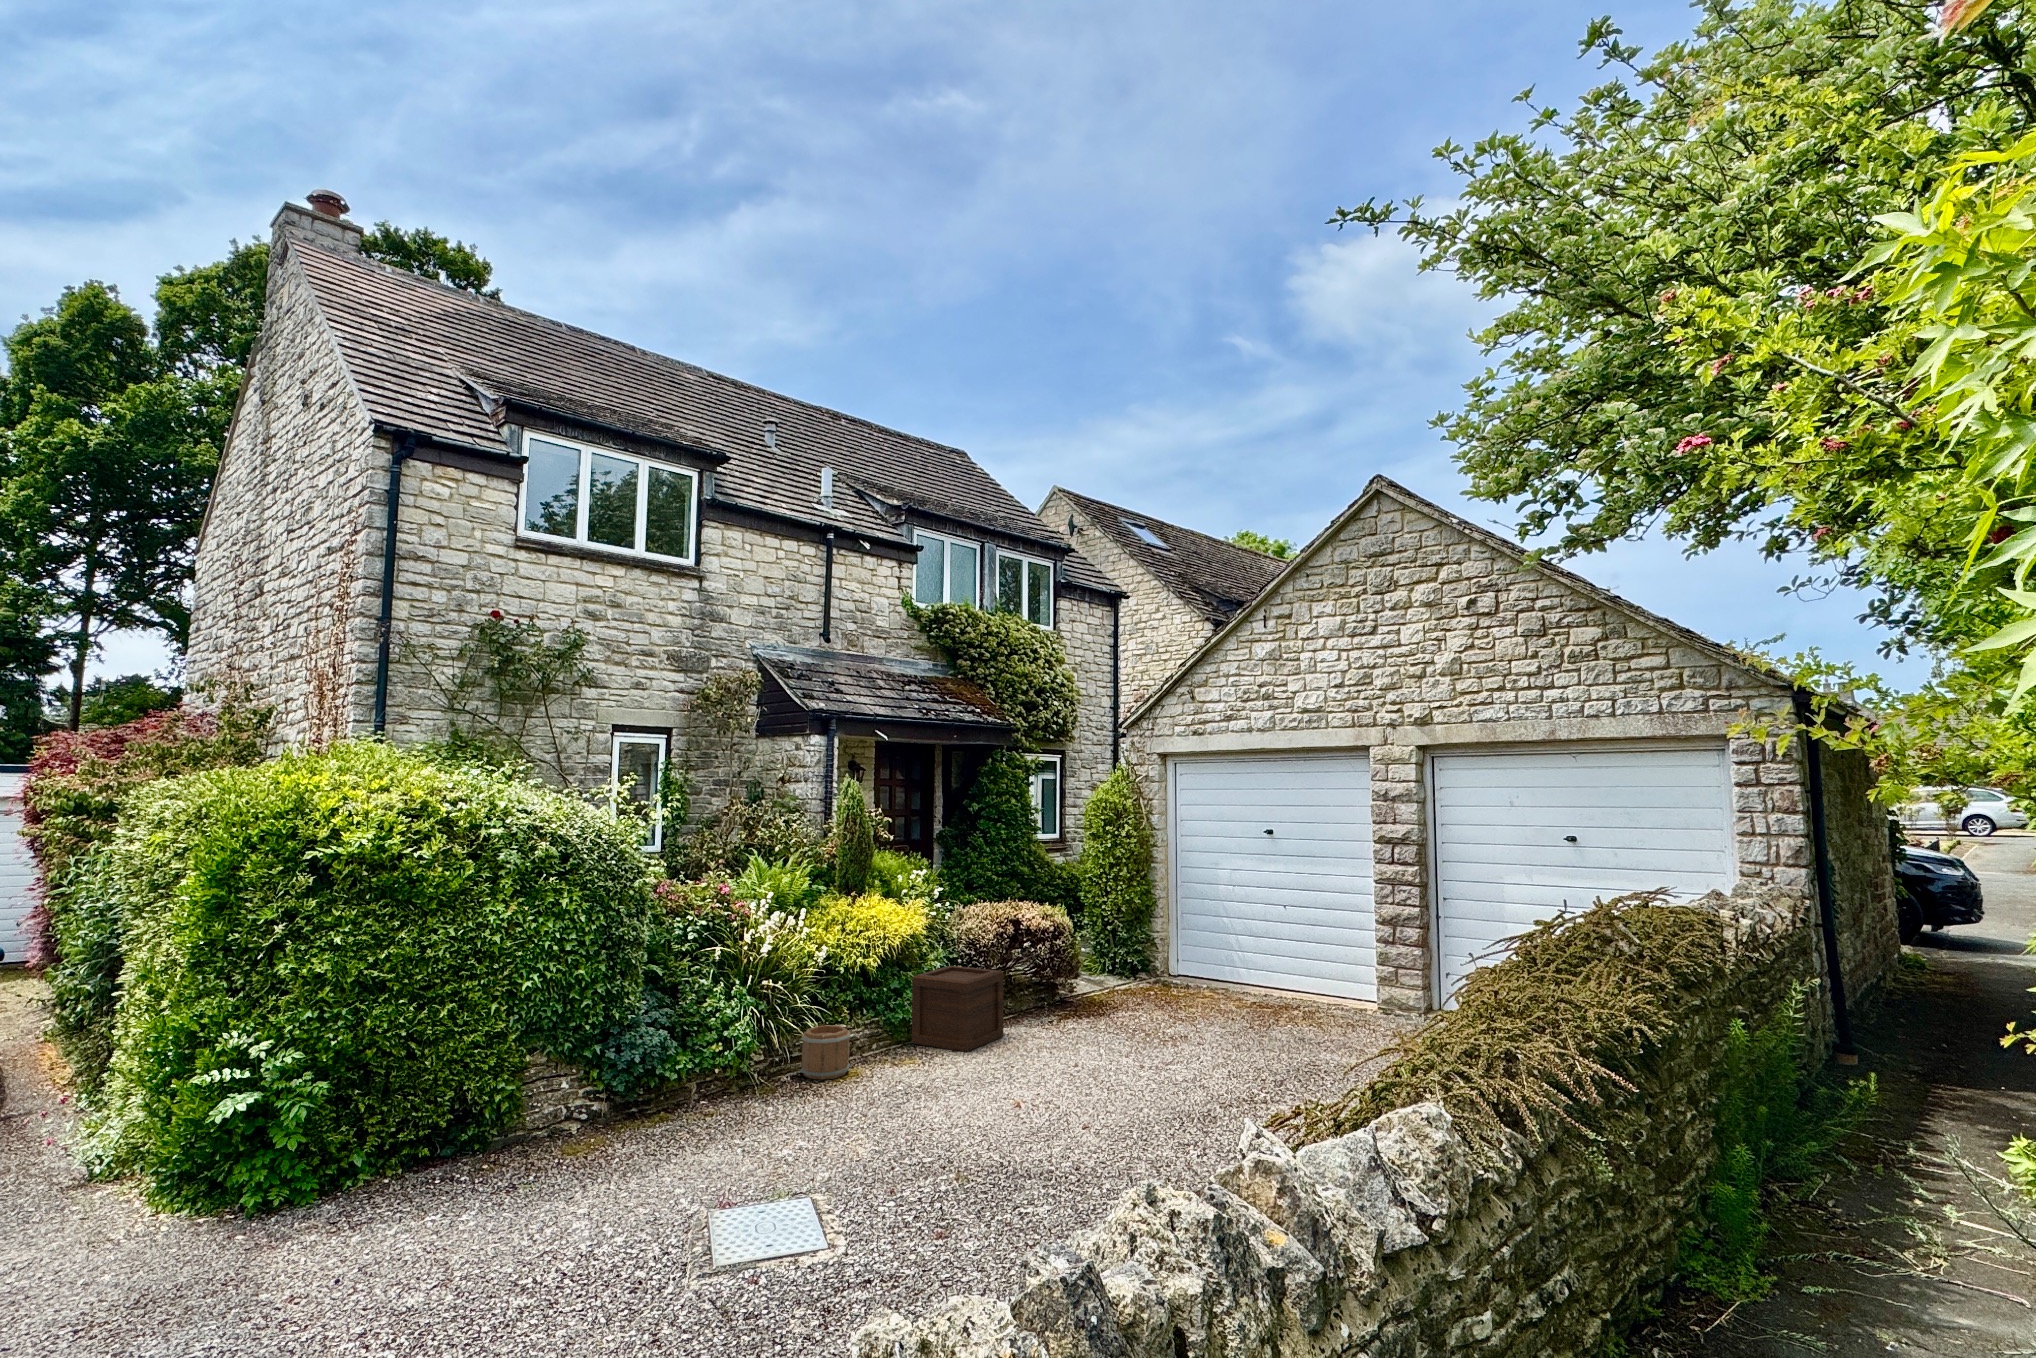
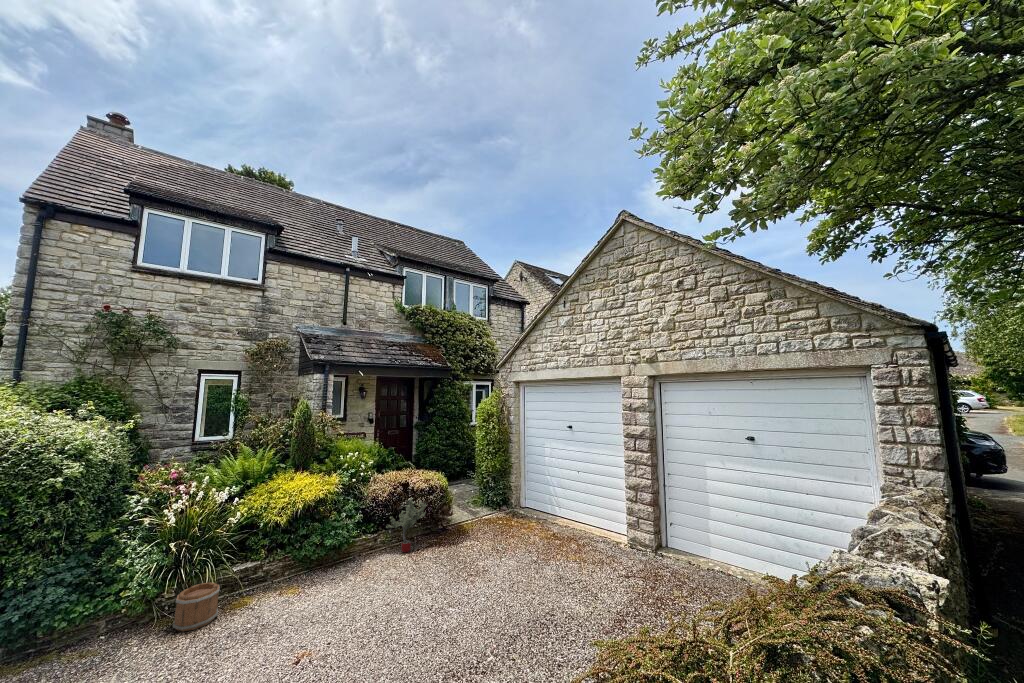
potted tree: none [1007,934,1062,1018] -> present [386,498,426,553]
wooden crate: present [912,965,1003,1052] -> none [298,523,366,594]

